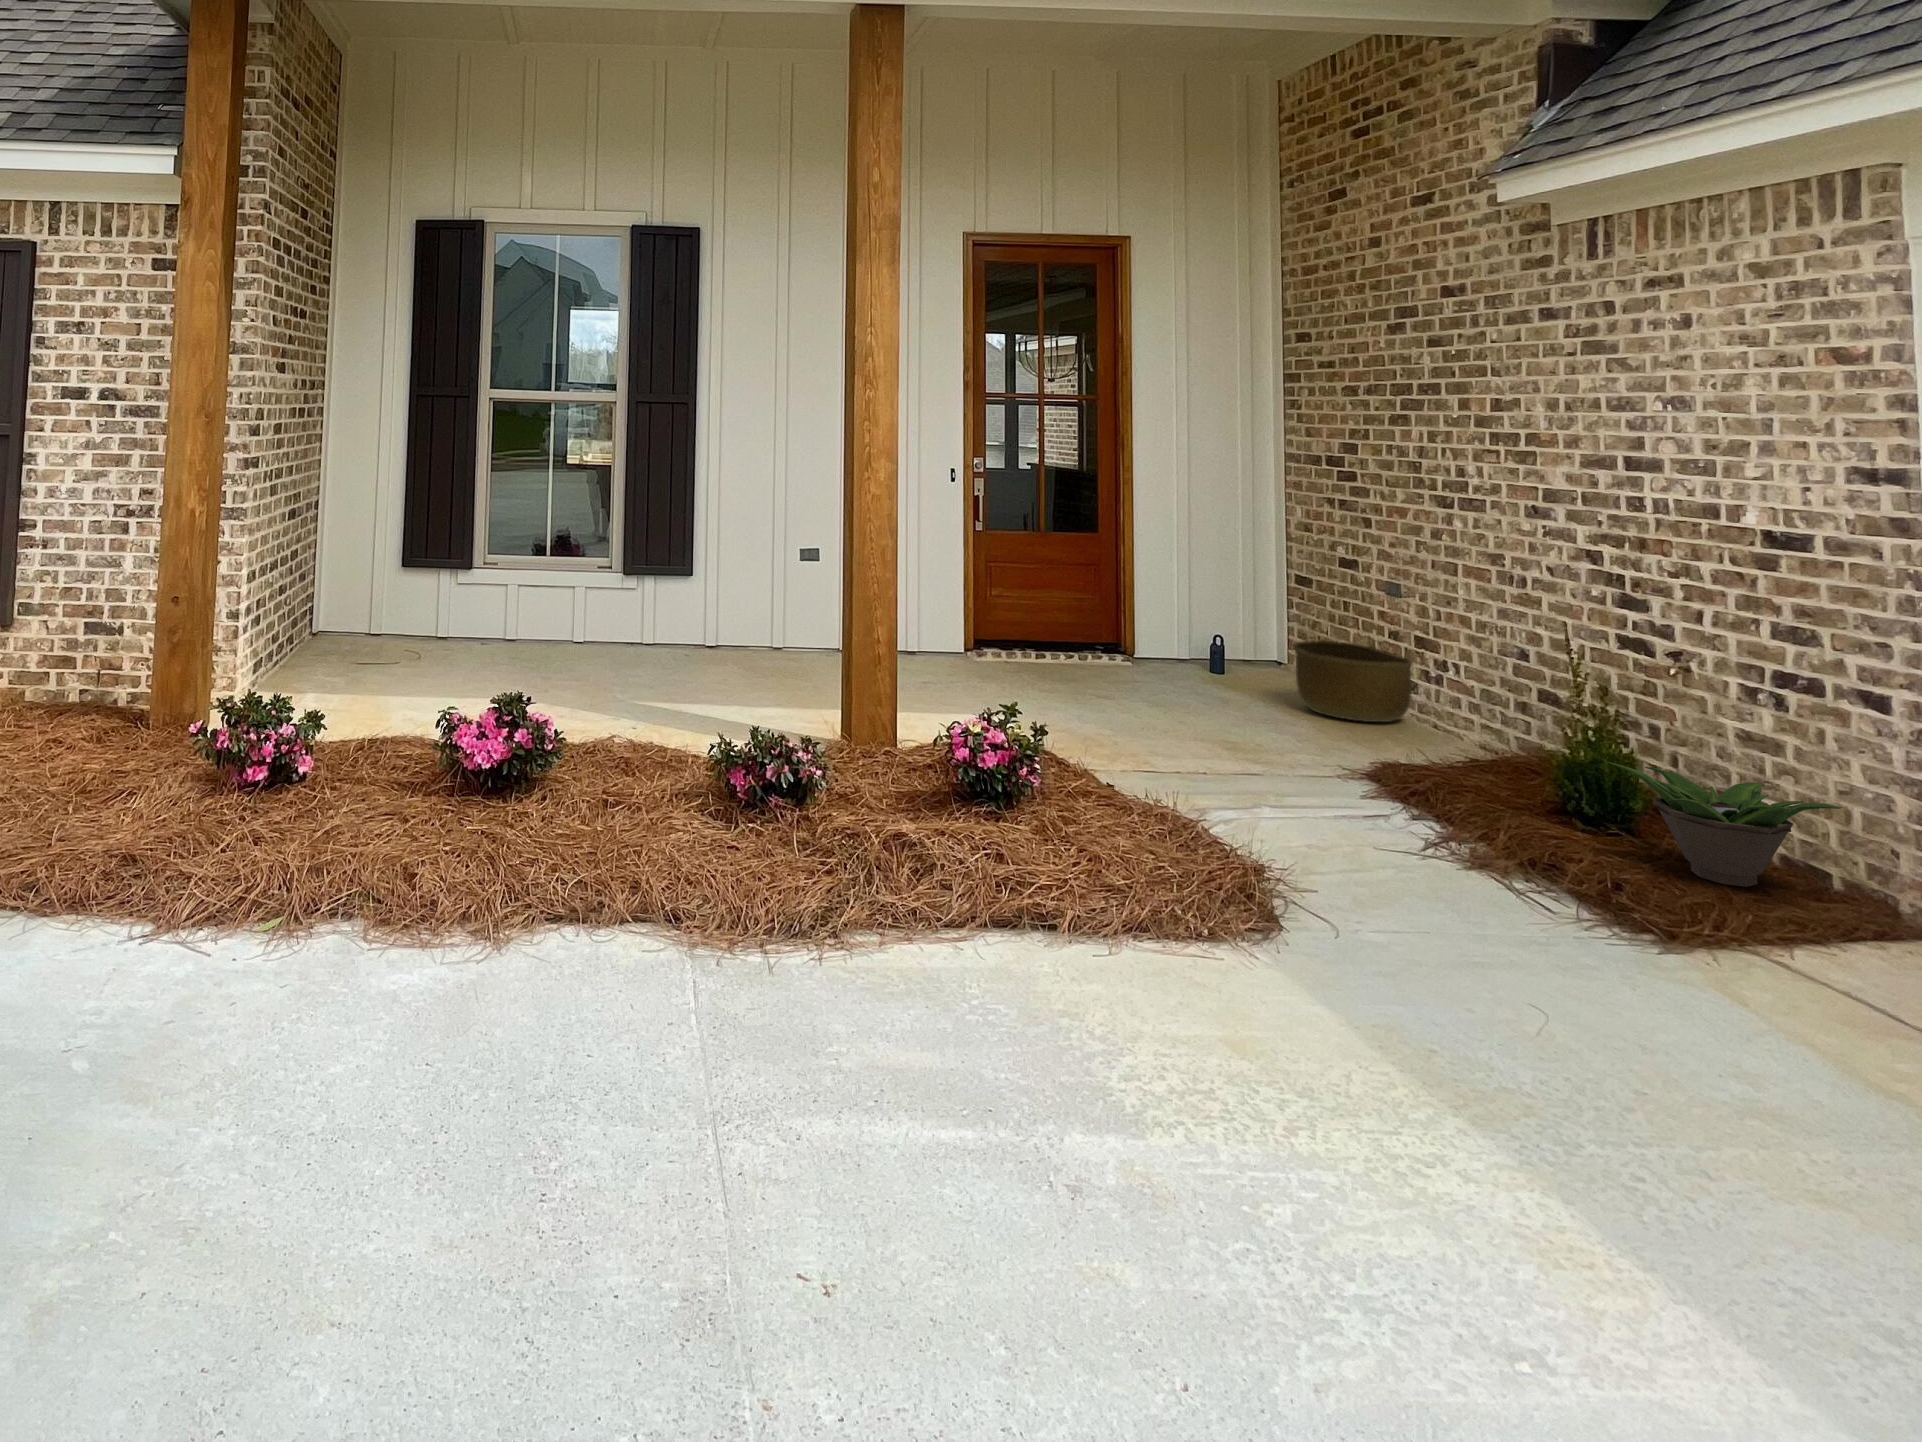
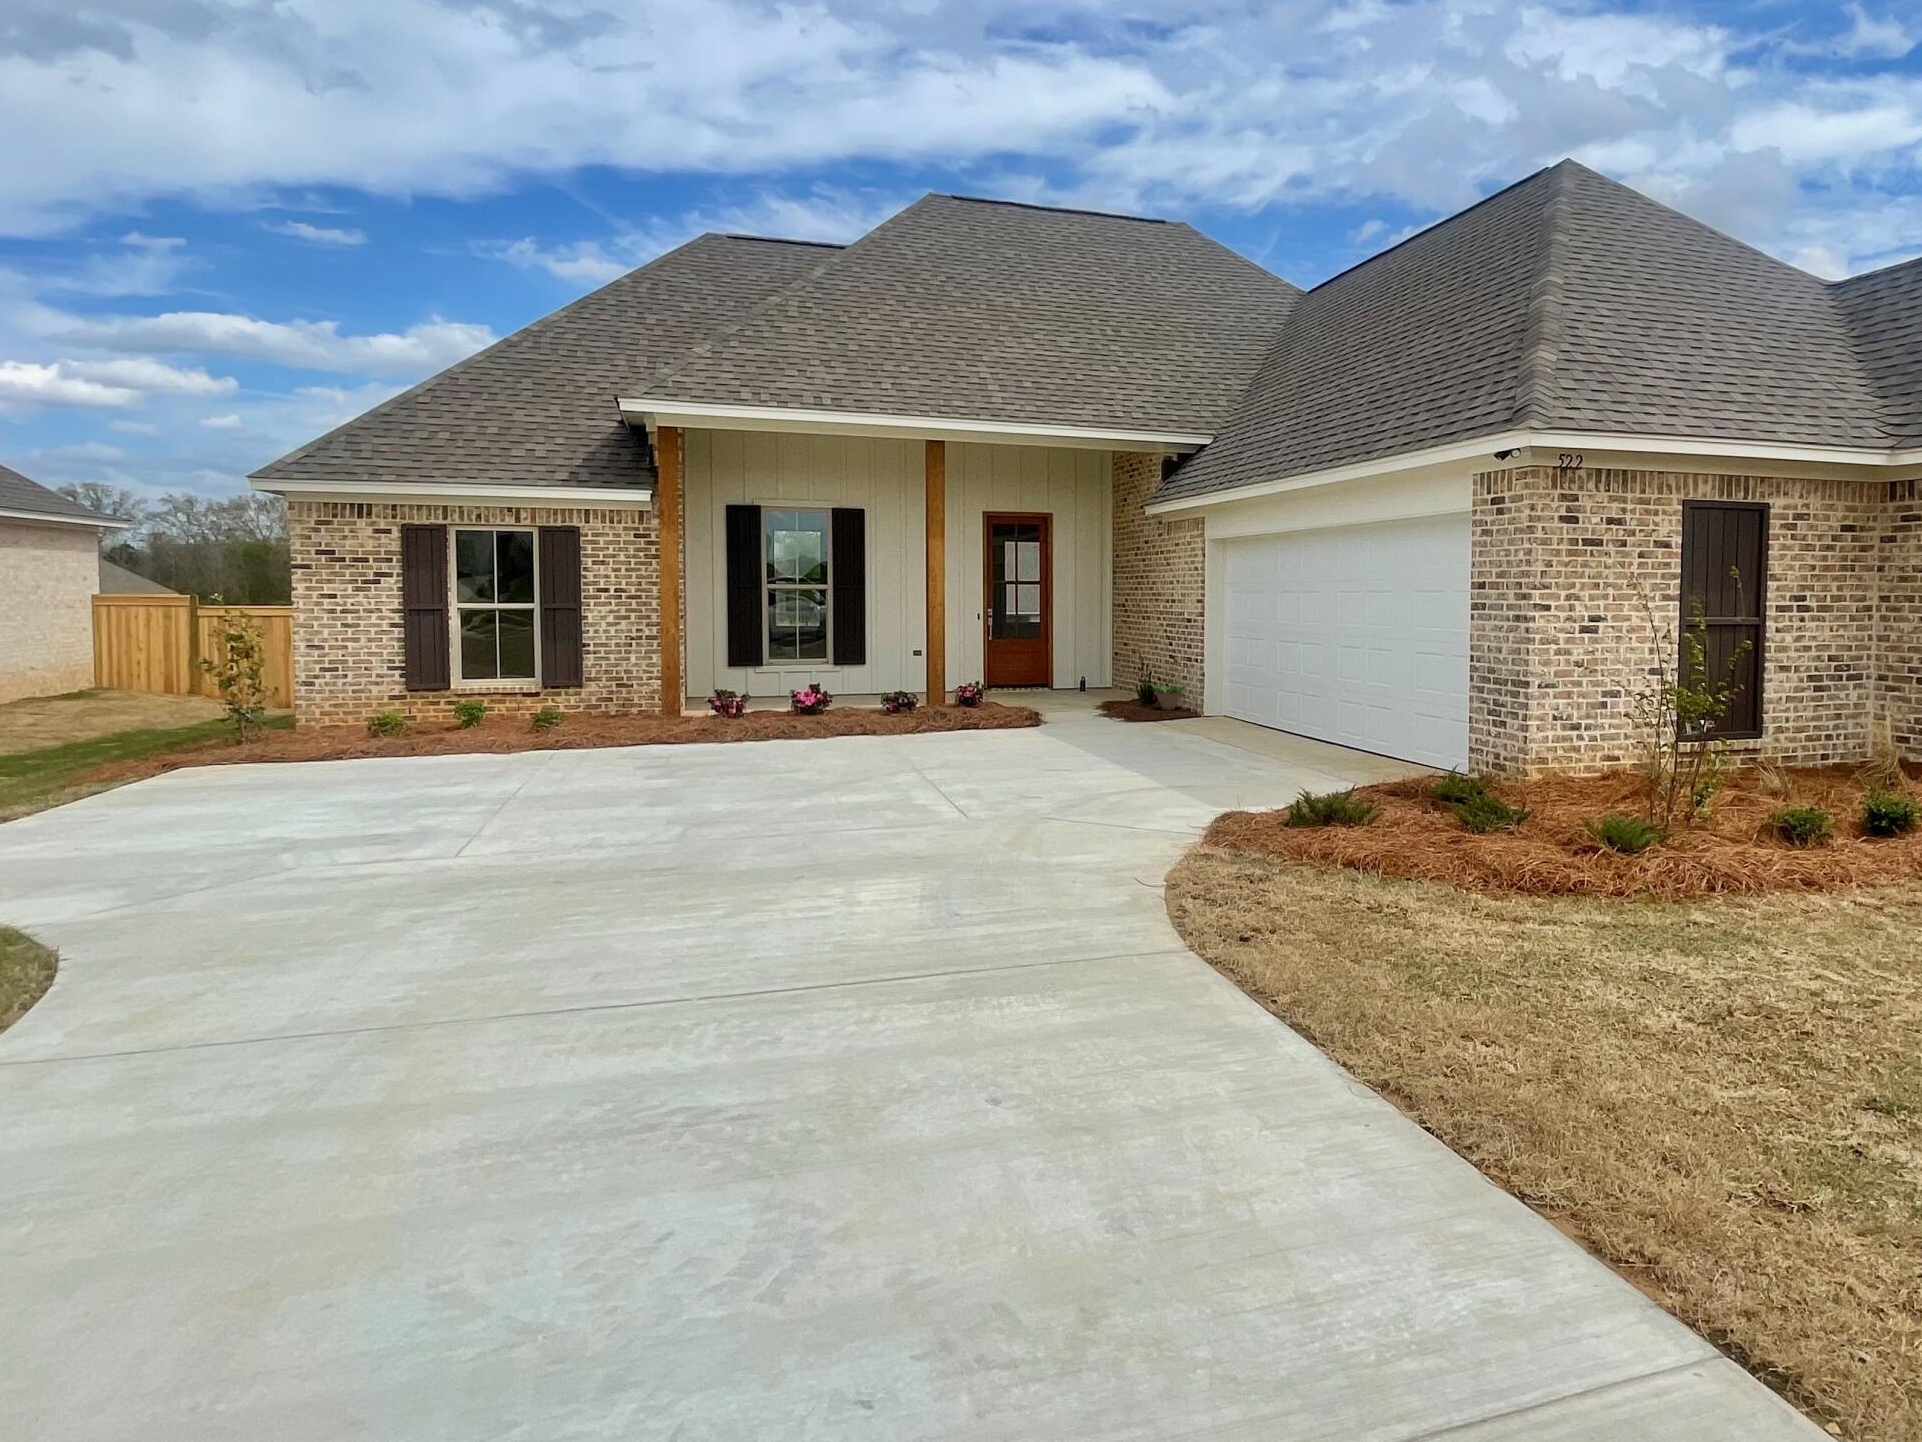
basket: present [1293,640,1413,722] -> none [1092,671,1129,696]

